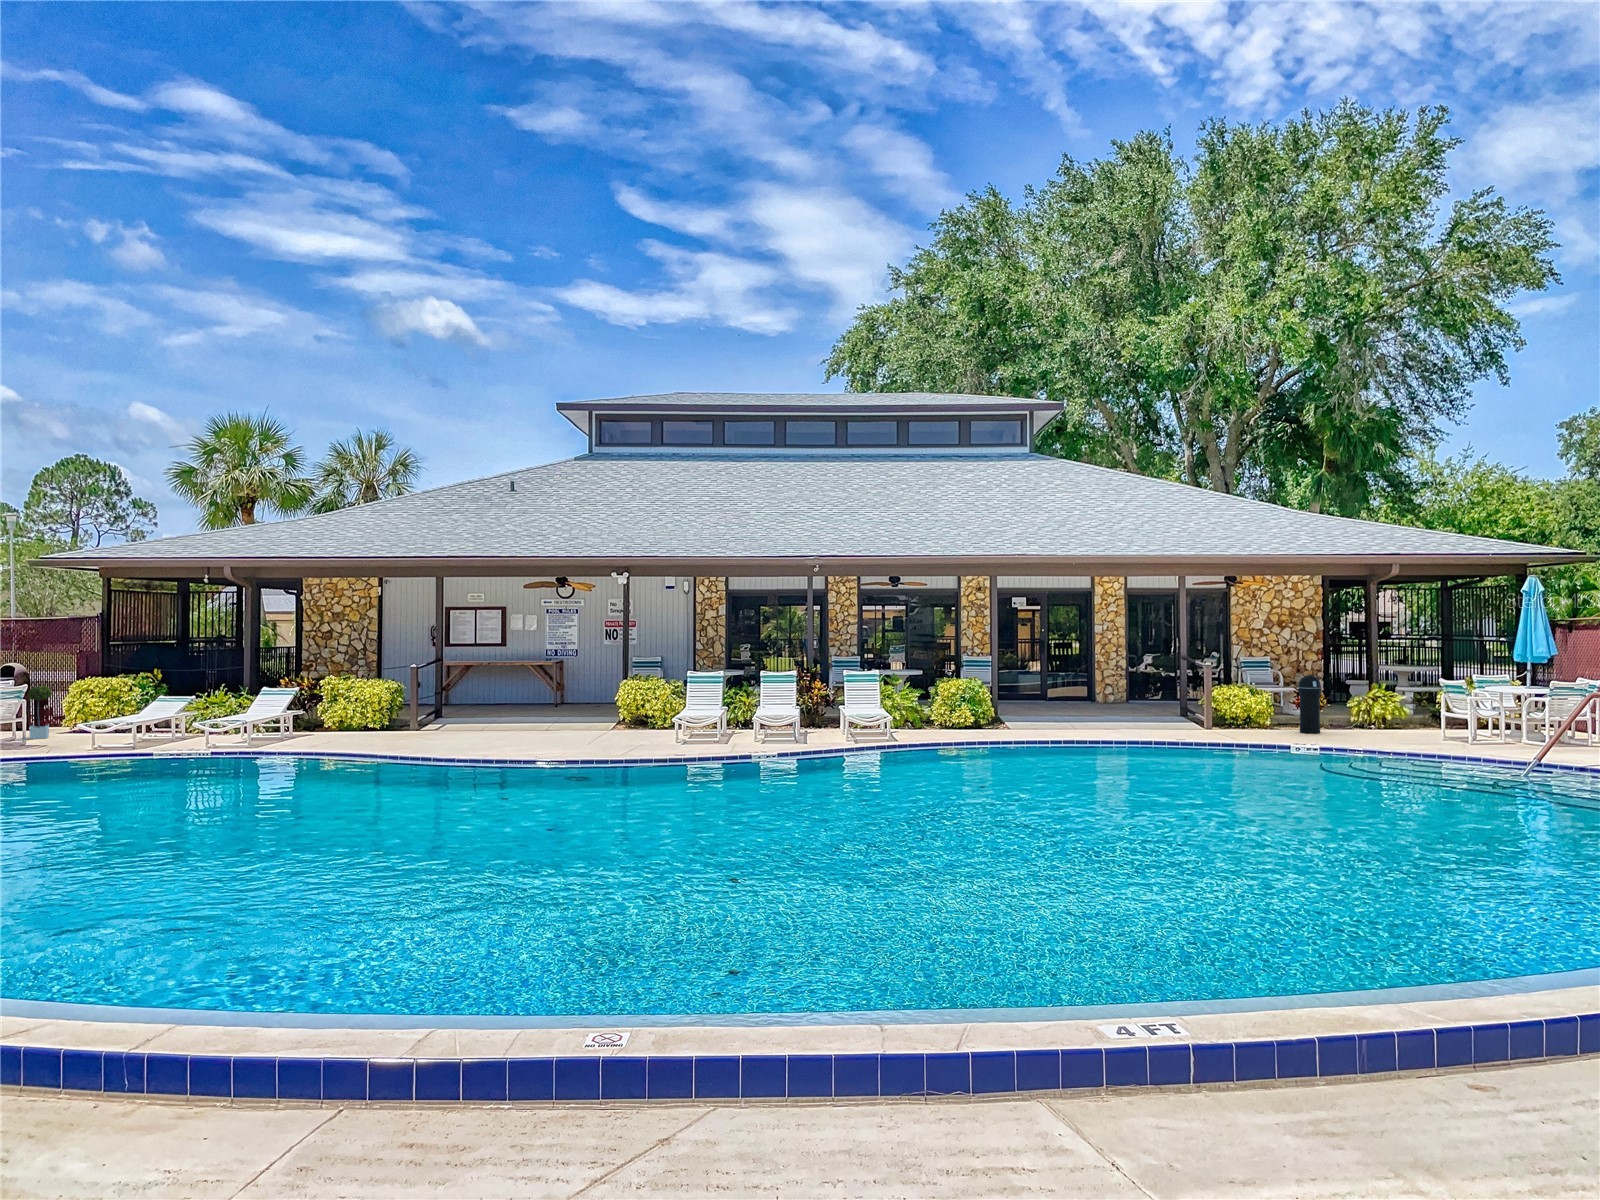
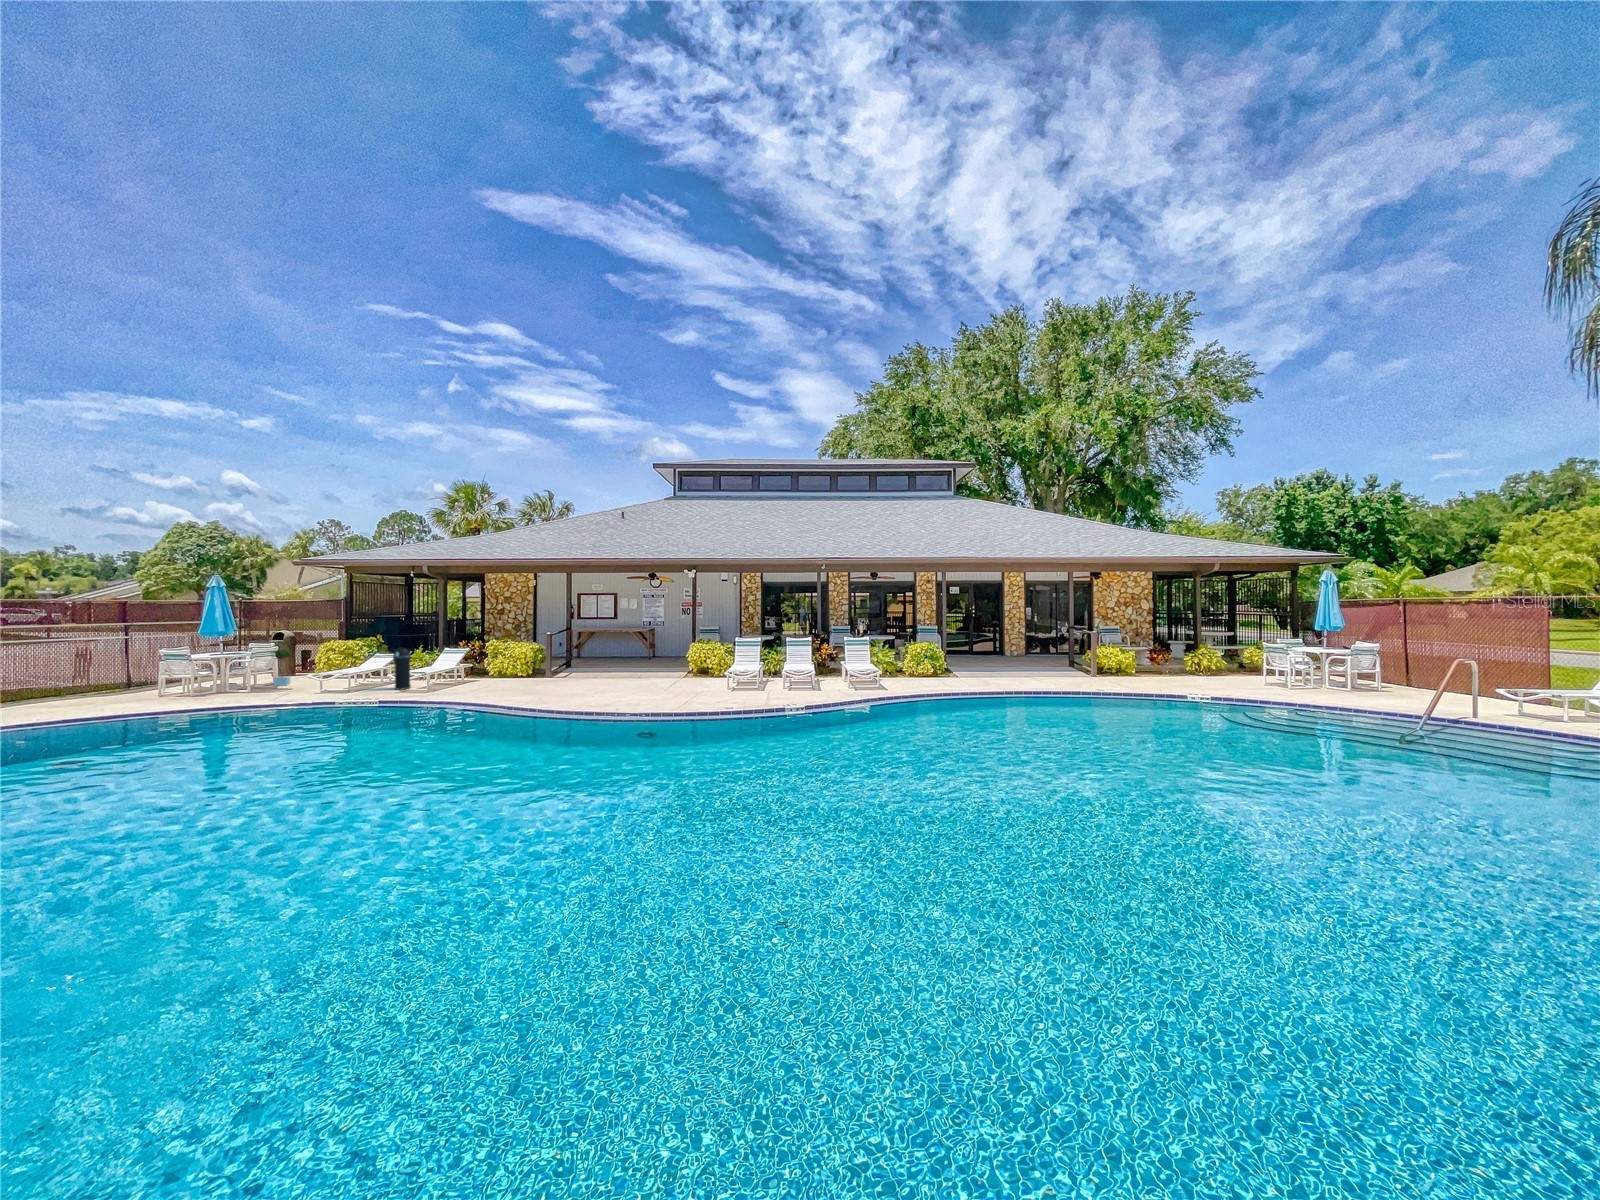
trash can: present [1298,675,1321,734] -> present [393,648,411,690]

